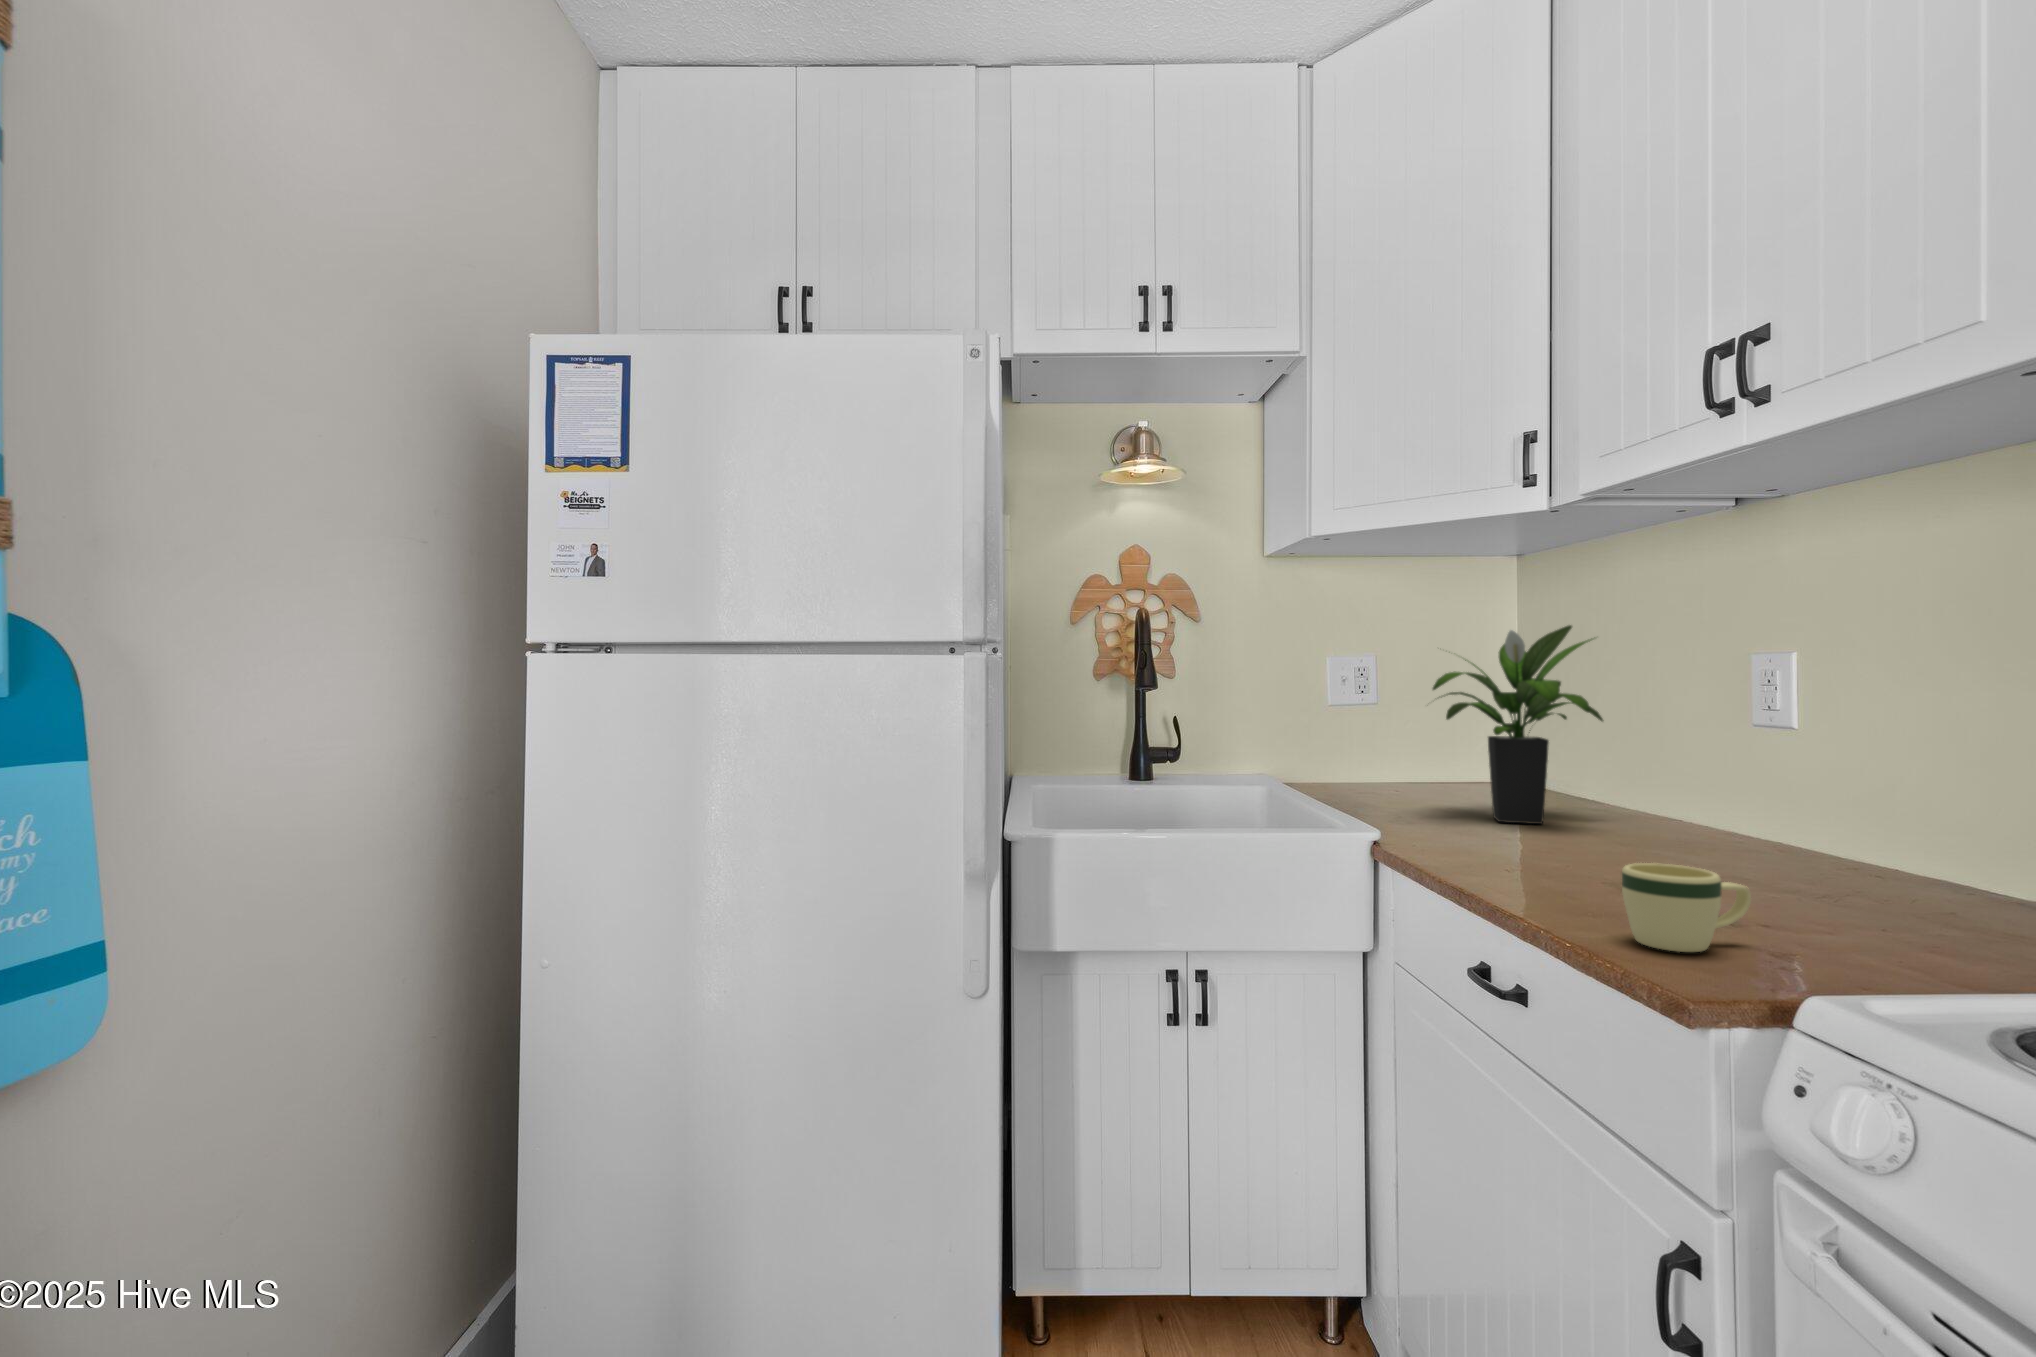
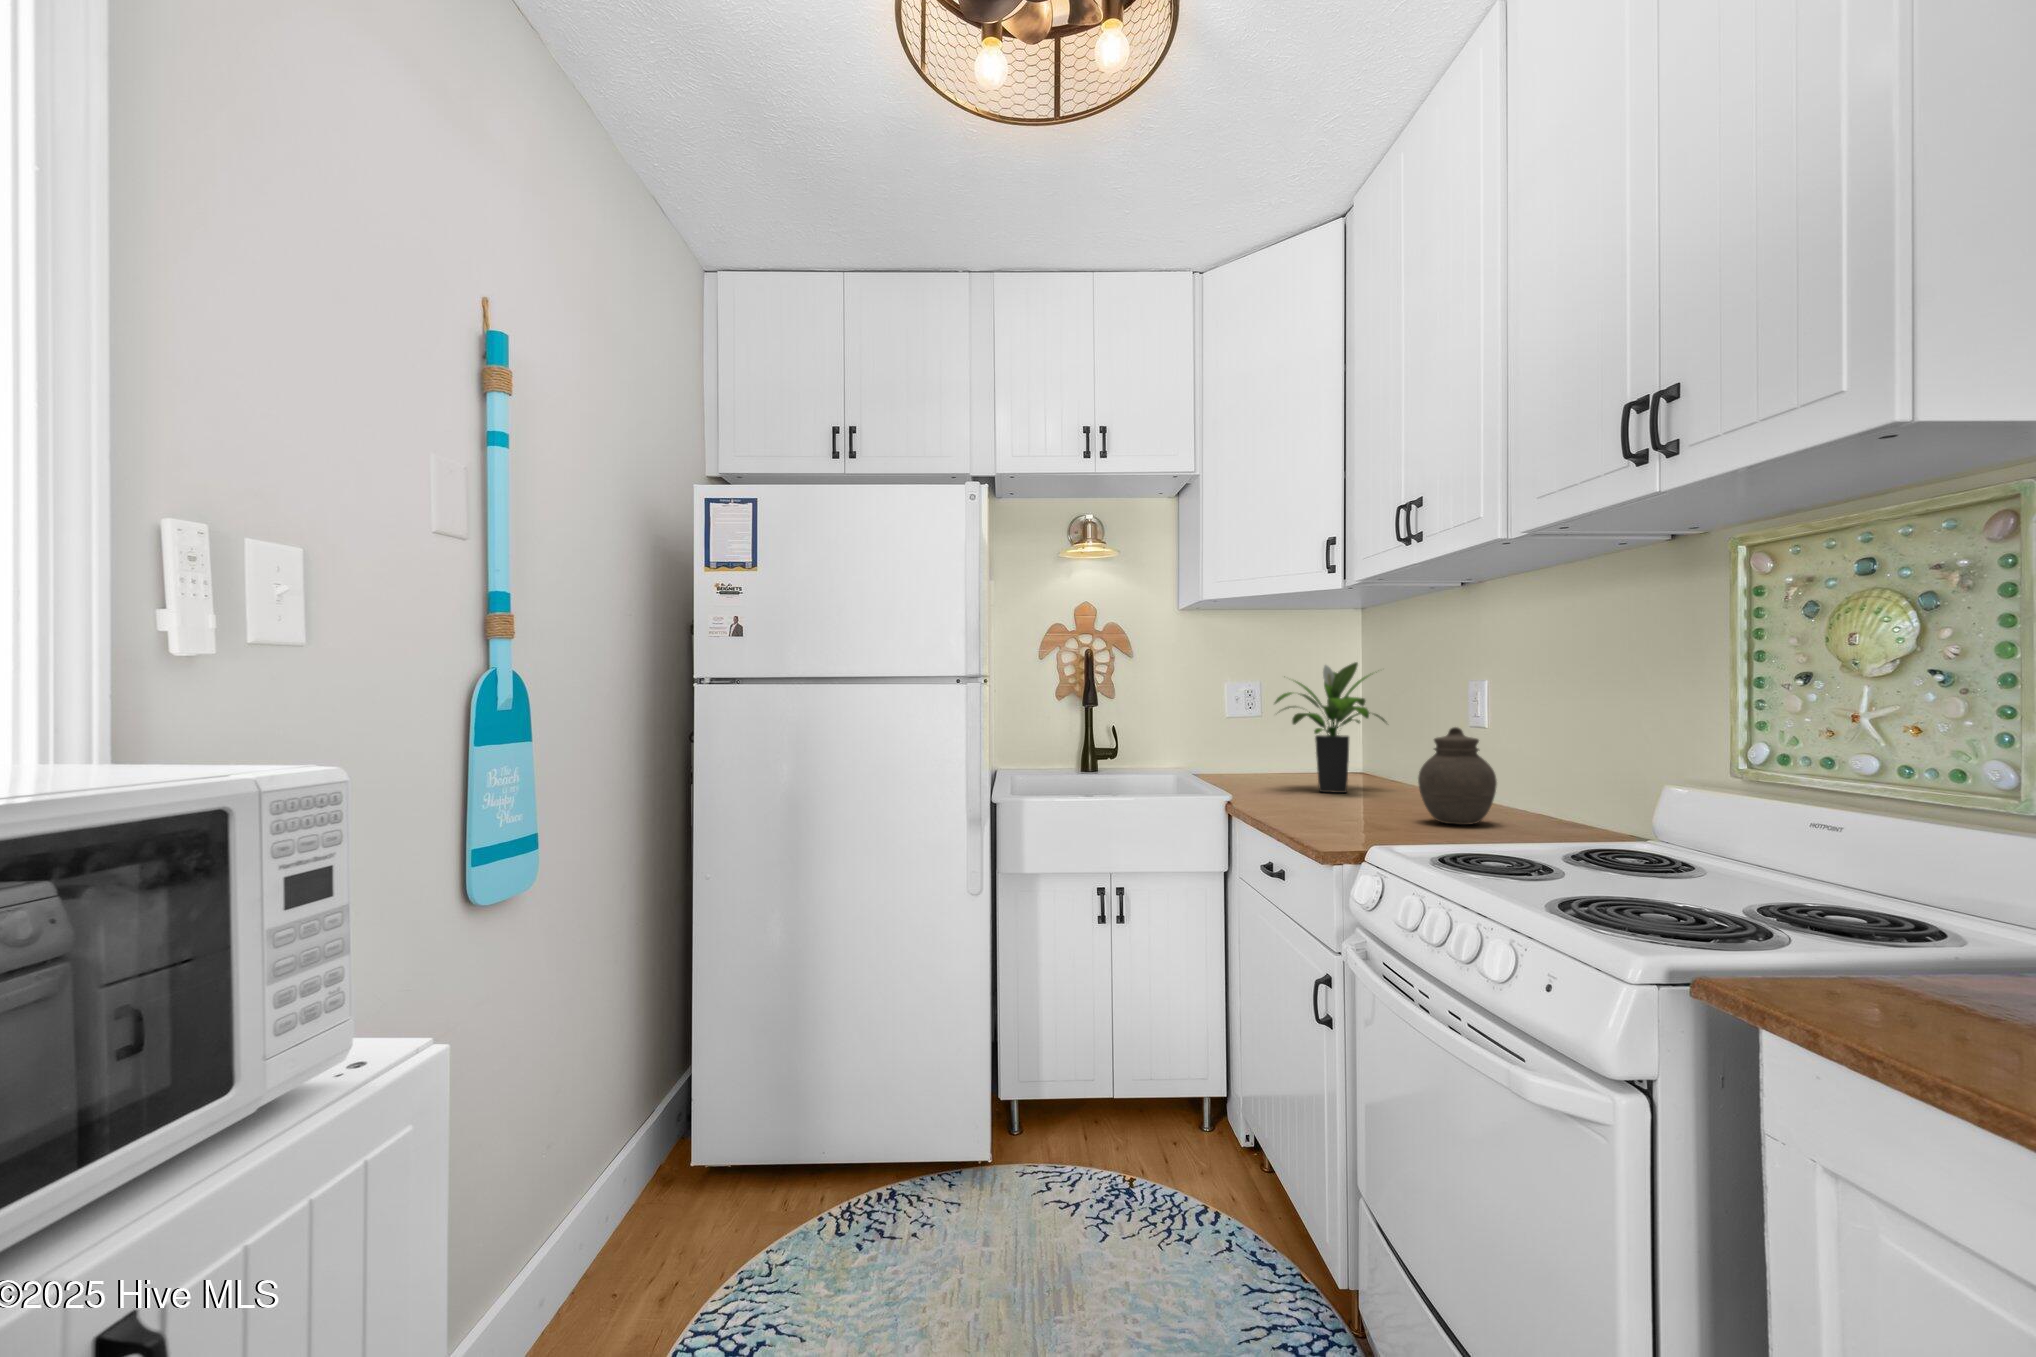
jar: none [1756,733,1921,909] -> present [1418,727,1497,825]
mug: present [1622,863,1751,952] -> none [1317,796,1381,839]

